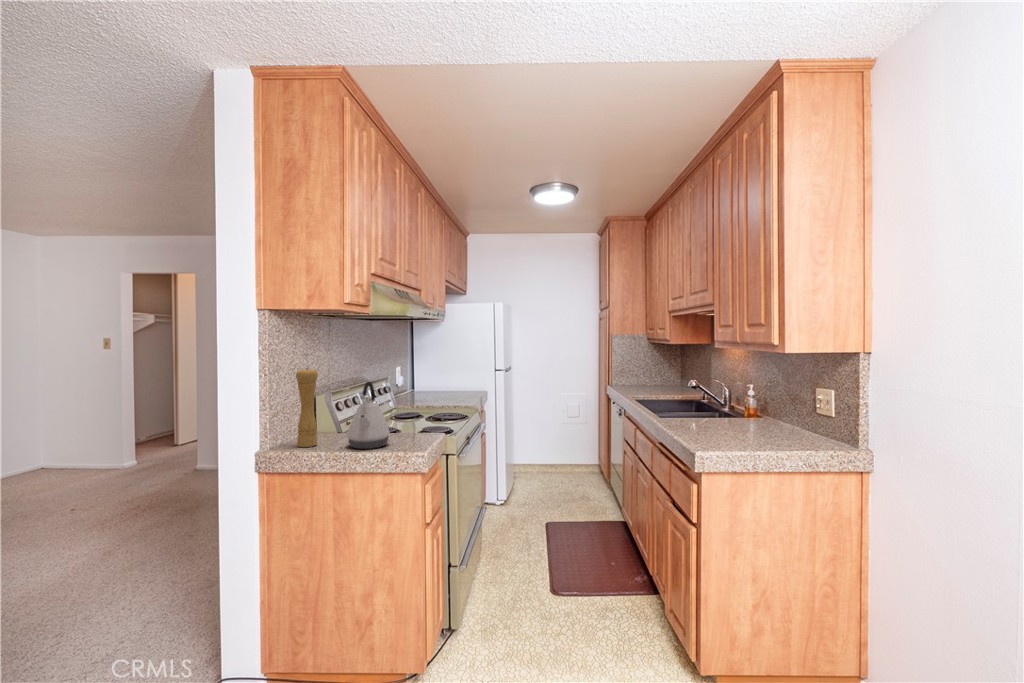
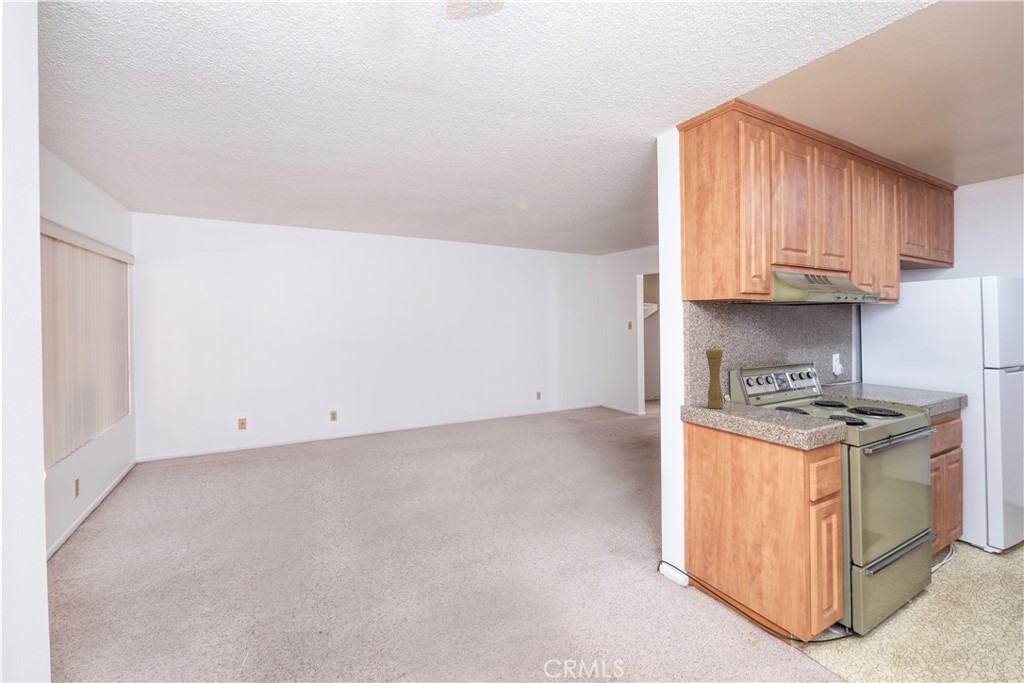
kettle: present [347,382,390,449] -> none [745,359,784,416]

